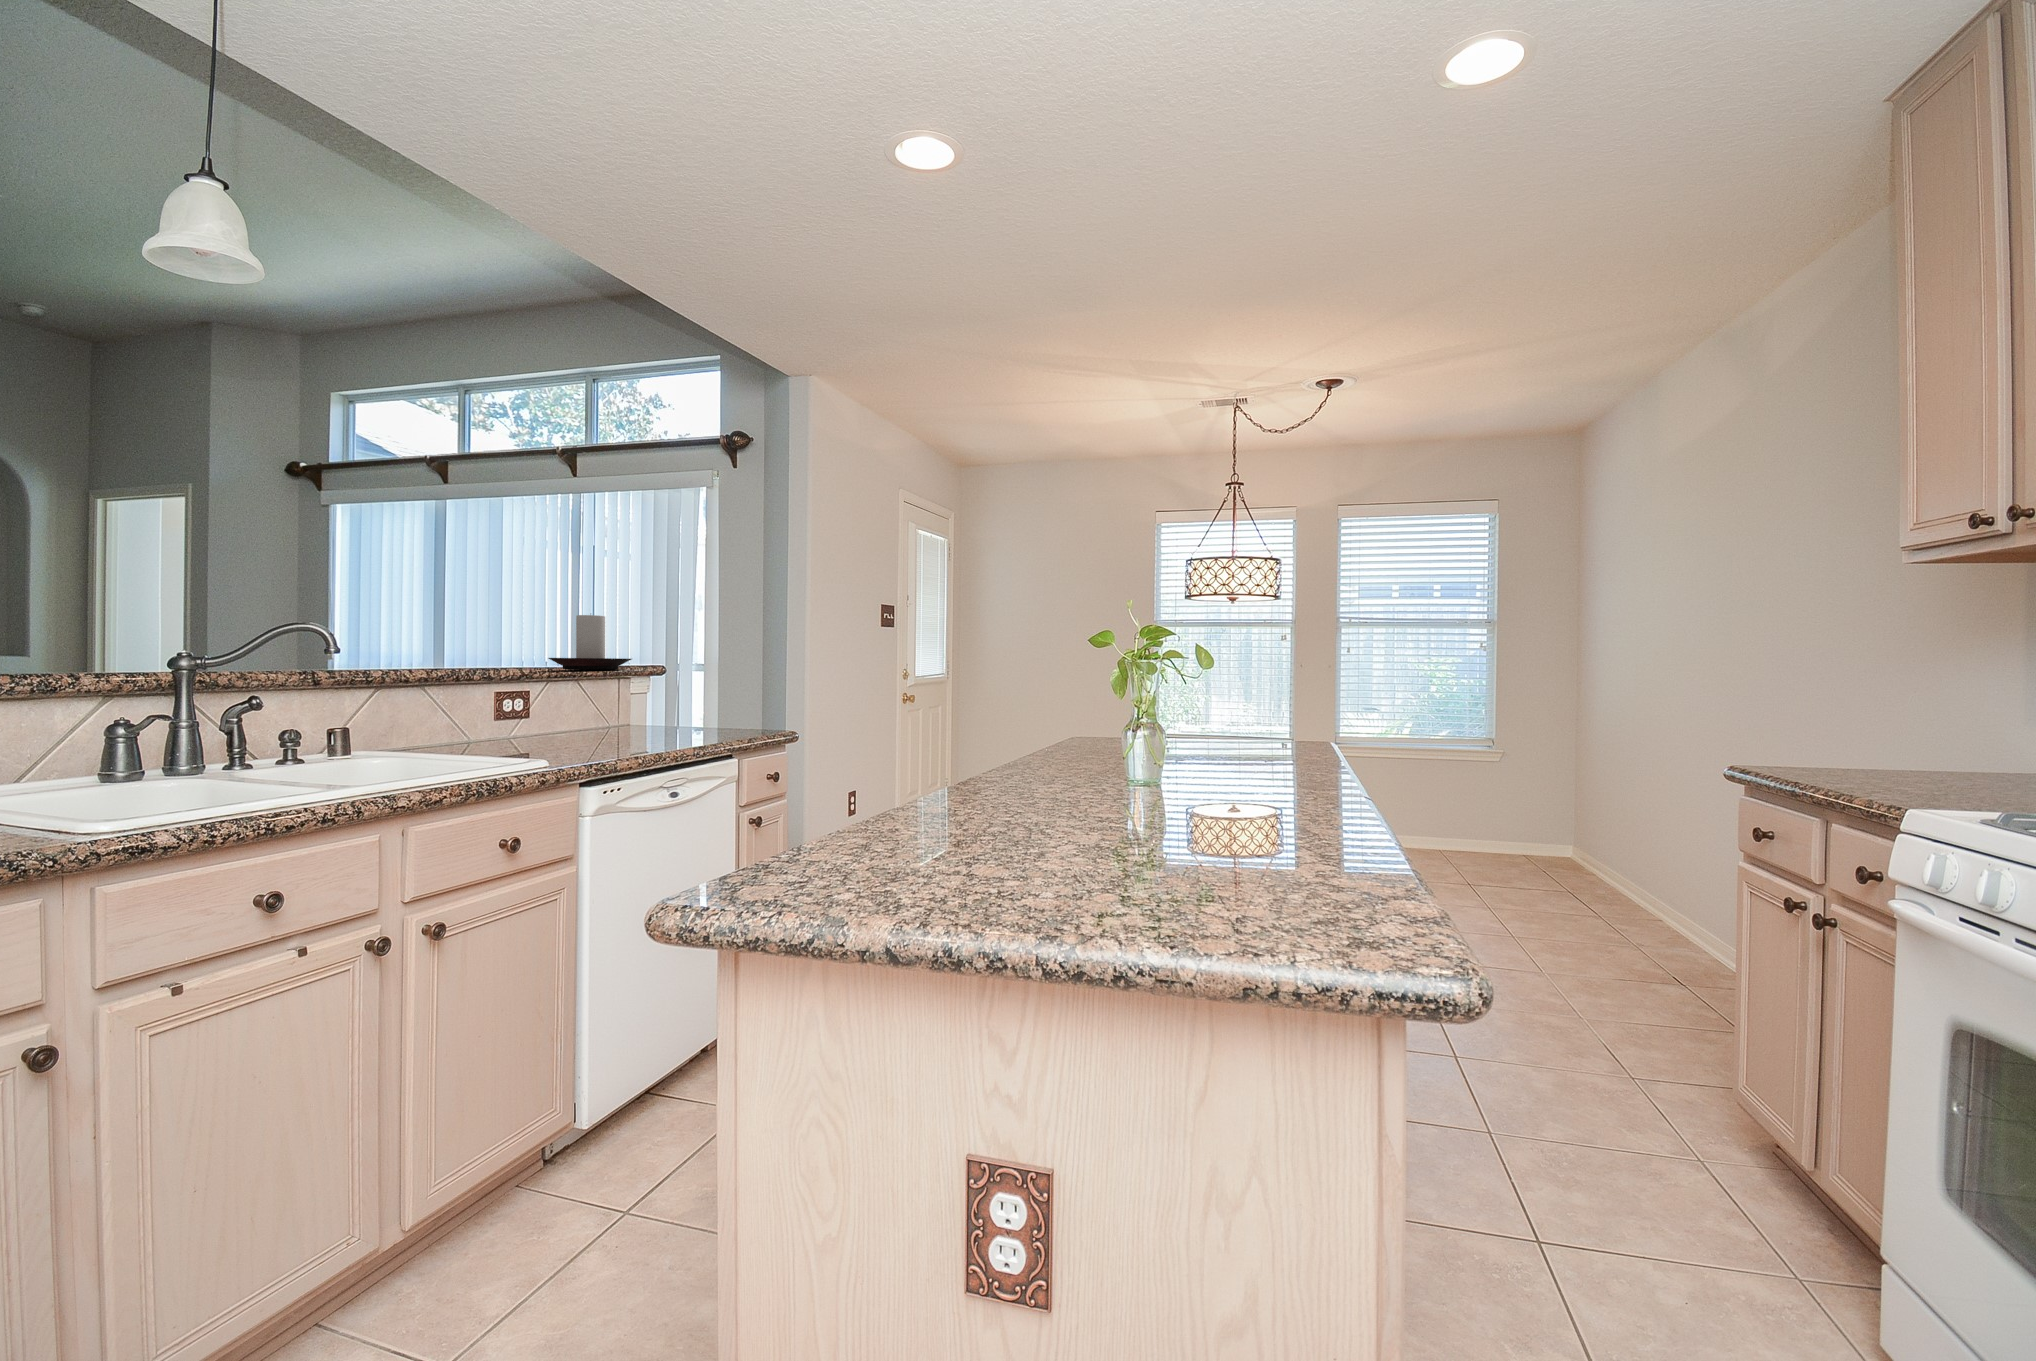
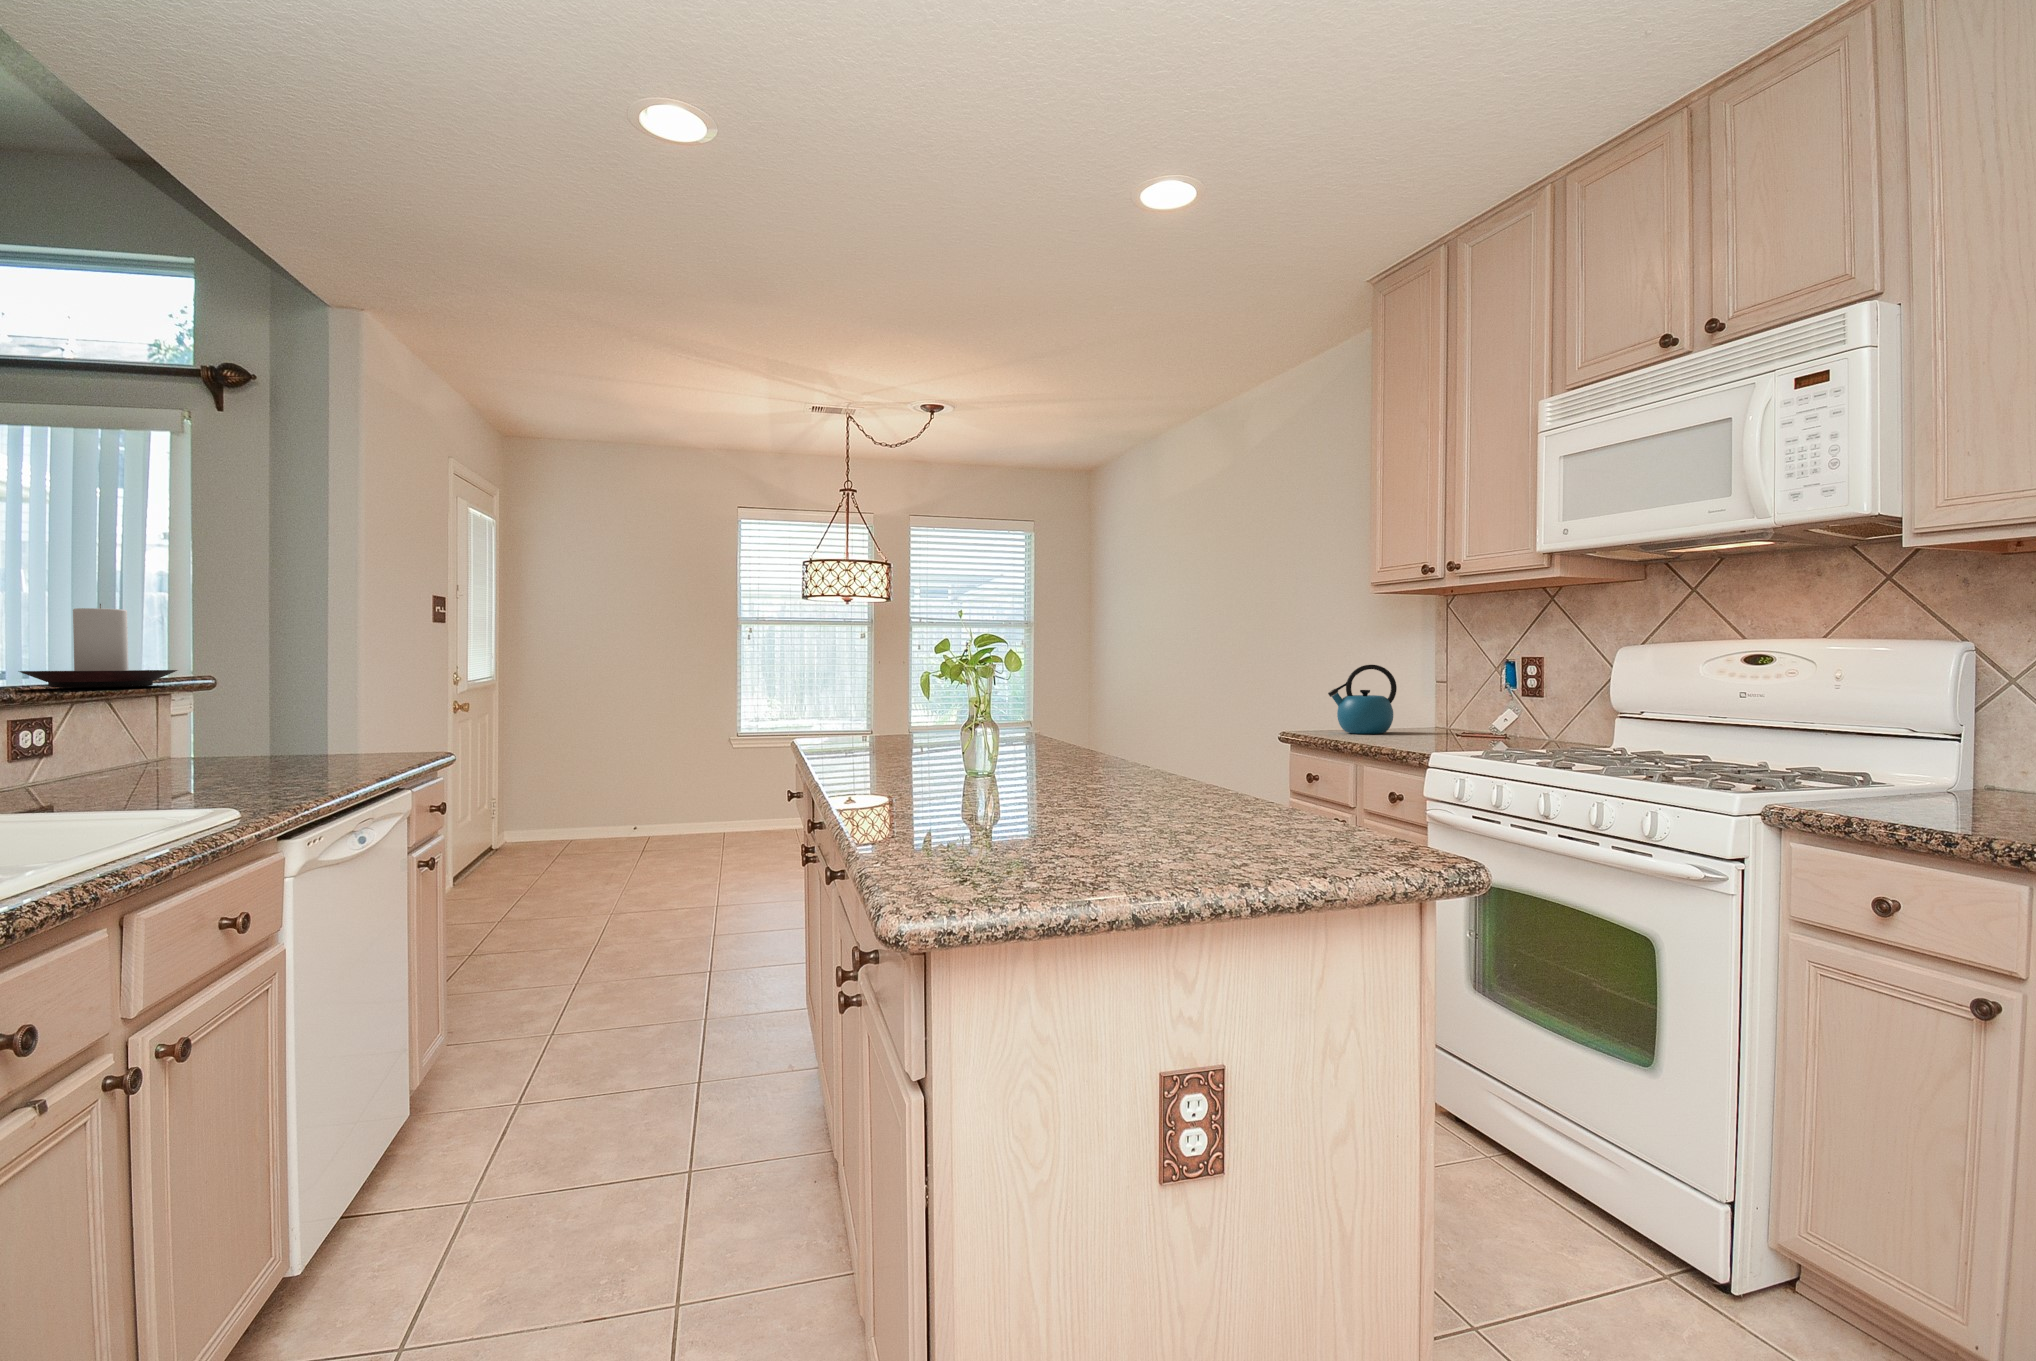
kettle: none [1812,674,1951,782] -> present [1328,665,1397,734]

